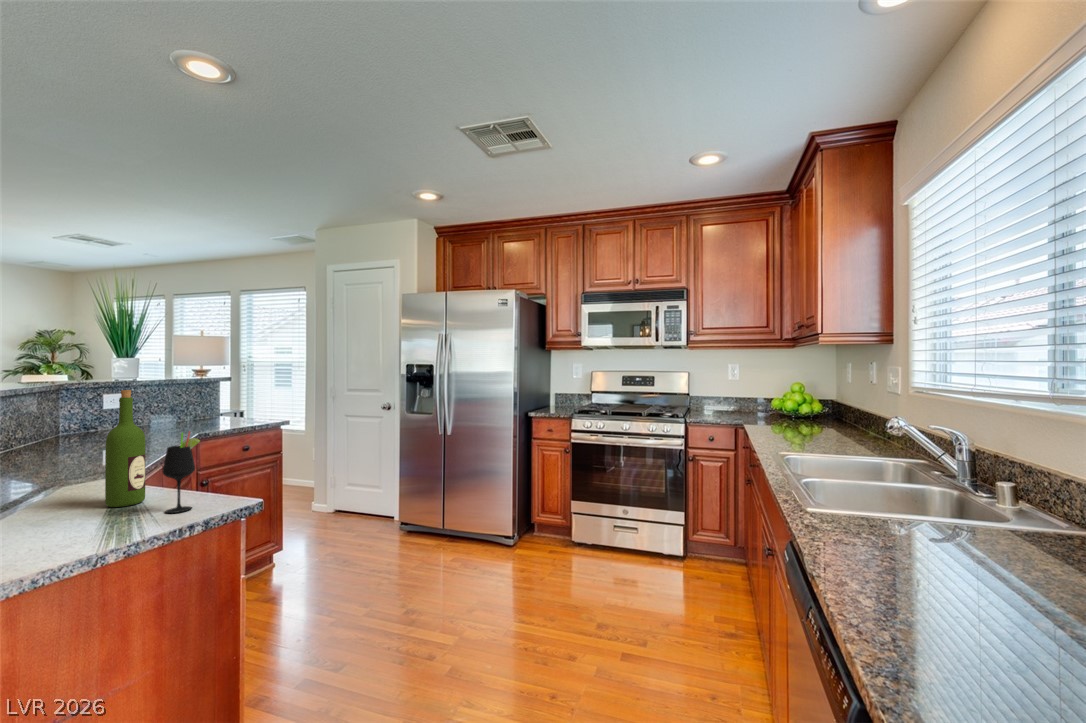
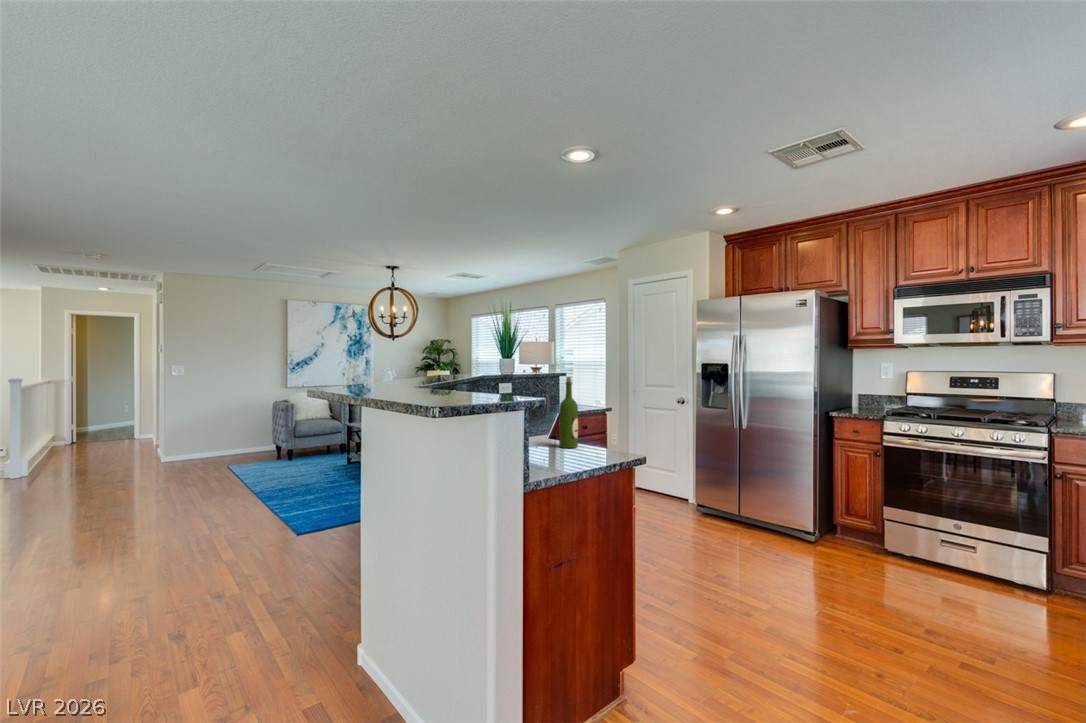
wine glass: present [162,432,200,513] -> none [595,404,615,454]

